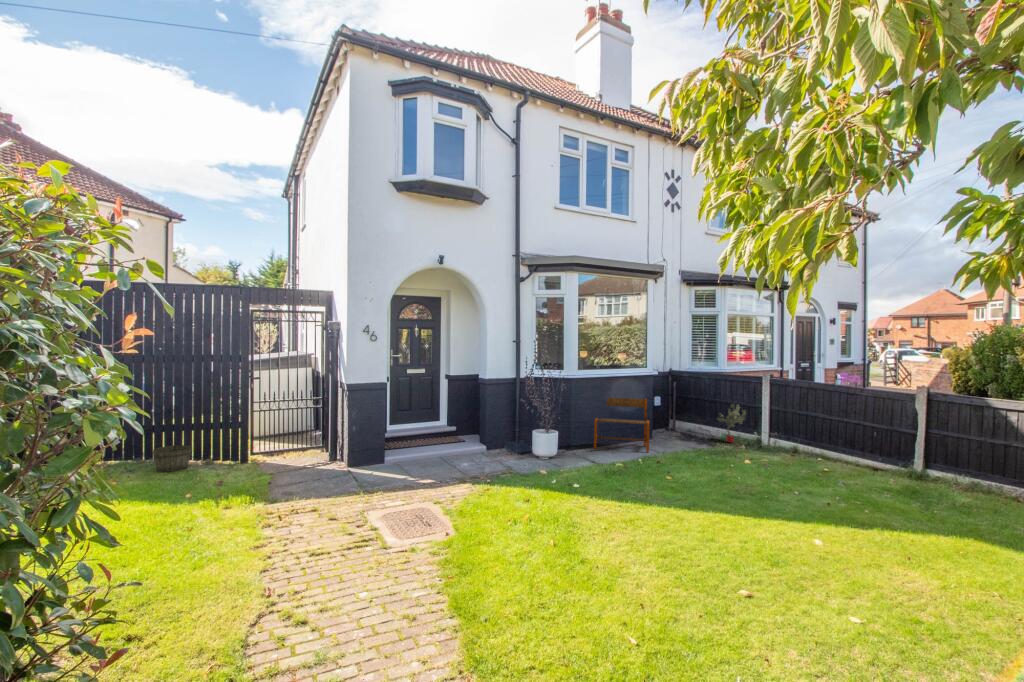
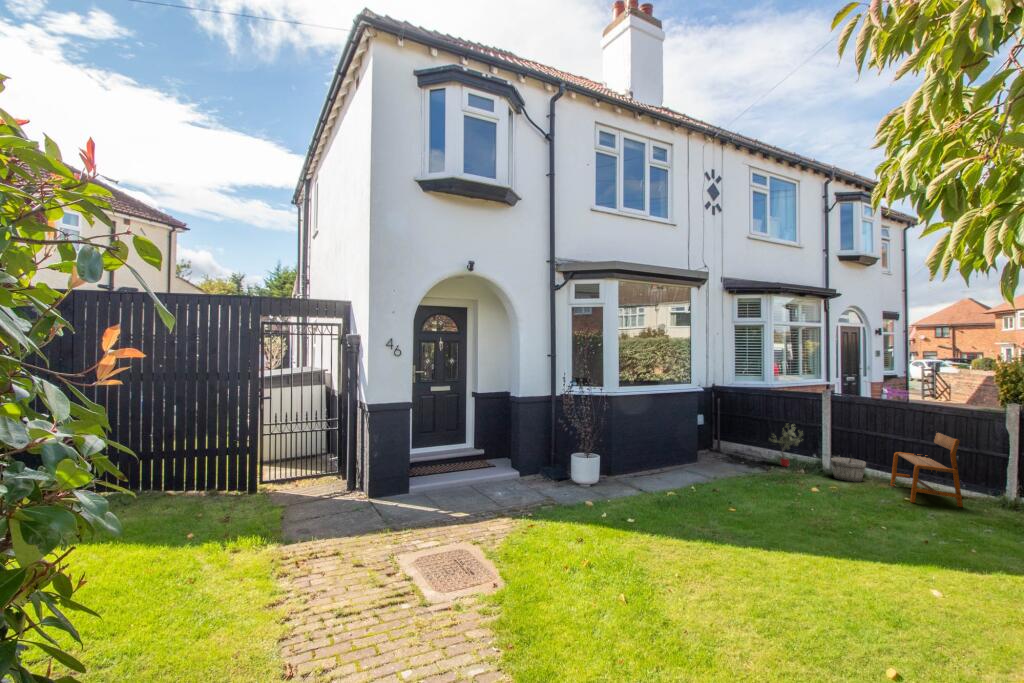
bench: present [594,397,650,453] -> present [891,433,963,507]
wooden bucket: present [153,443,192,472] -> present [831,457,866,482]

